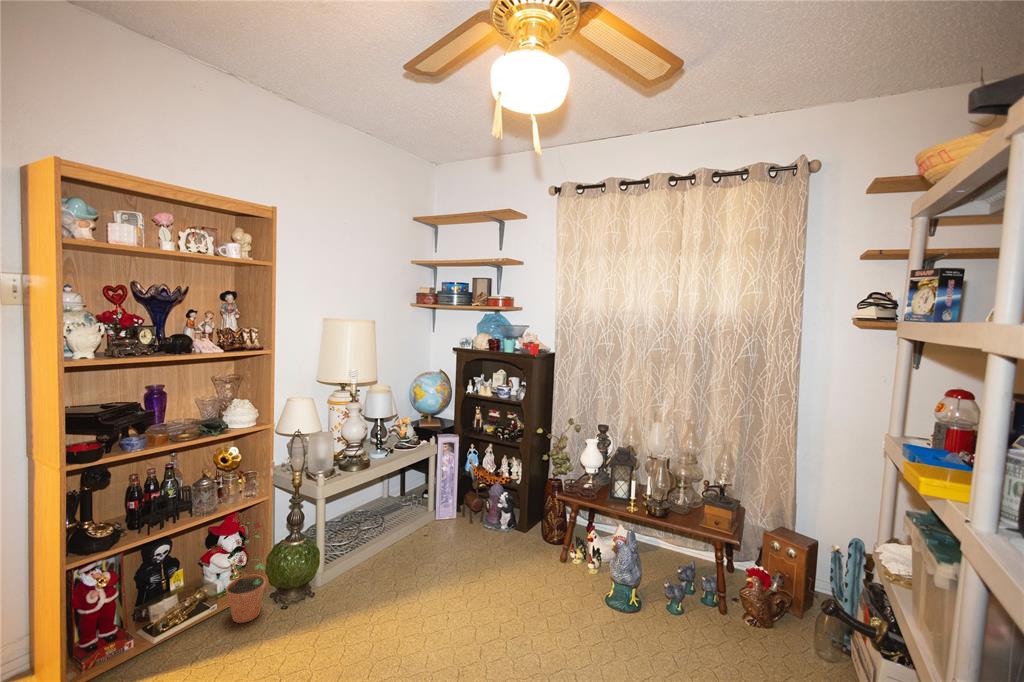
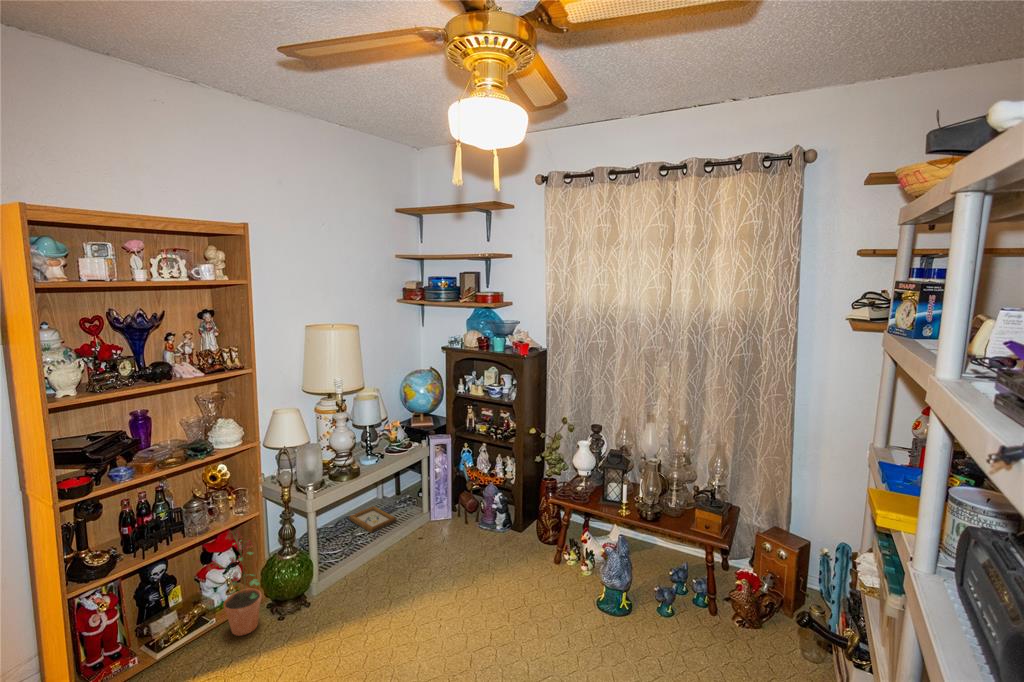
picture frame: none [355,503,402,528] -> present [349,506,397,533]

